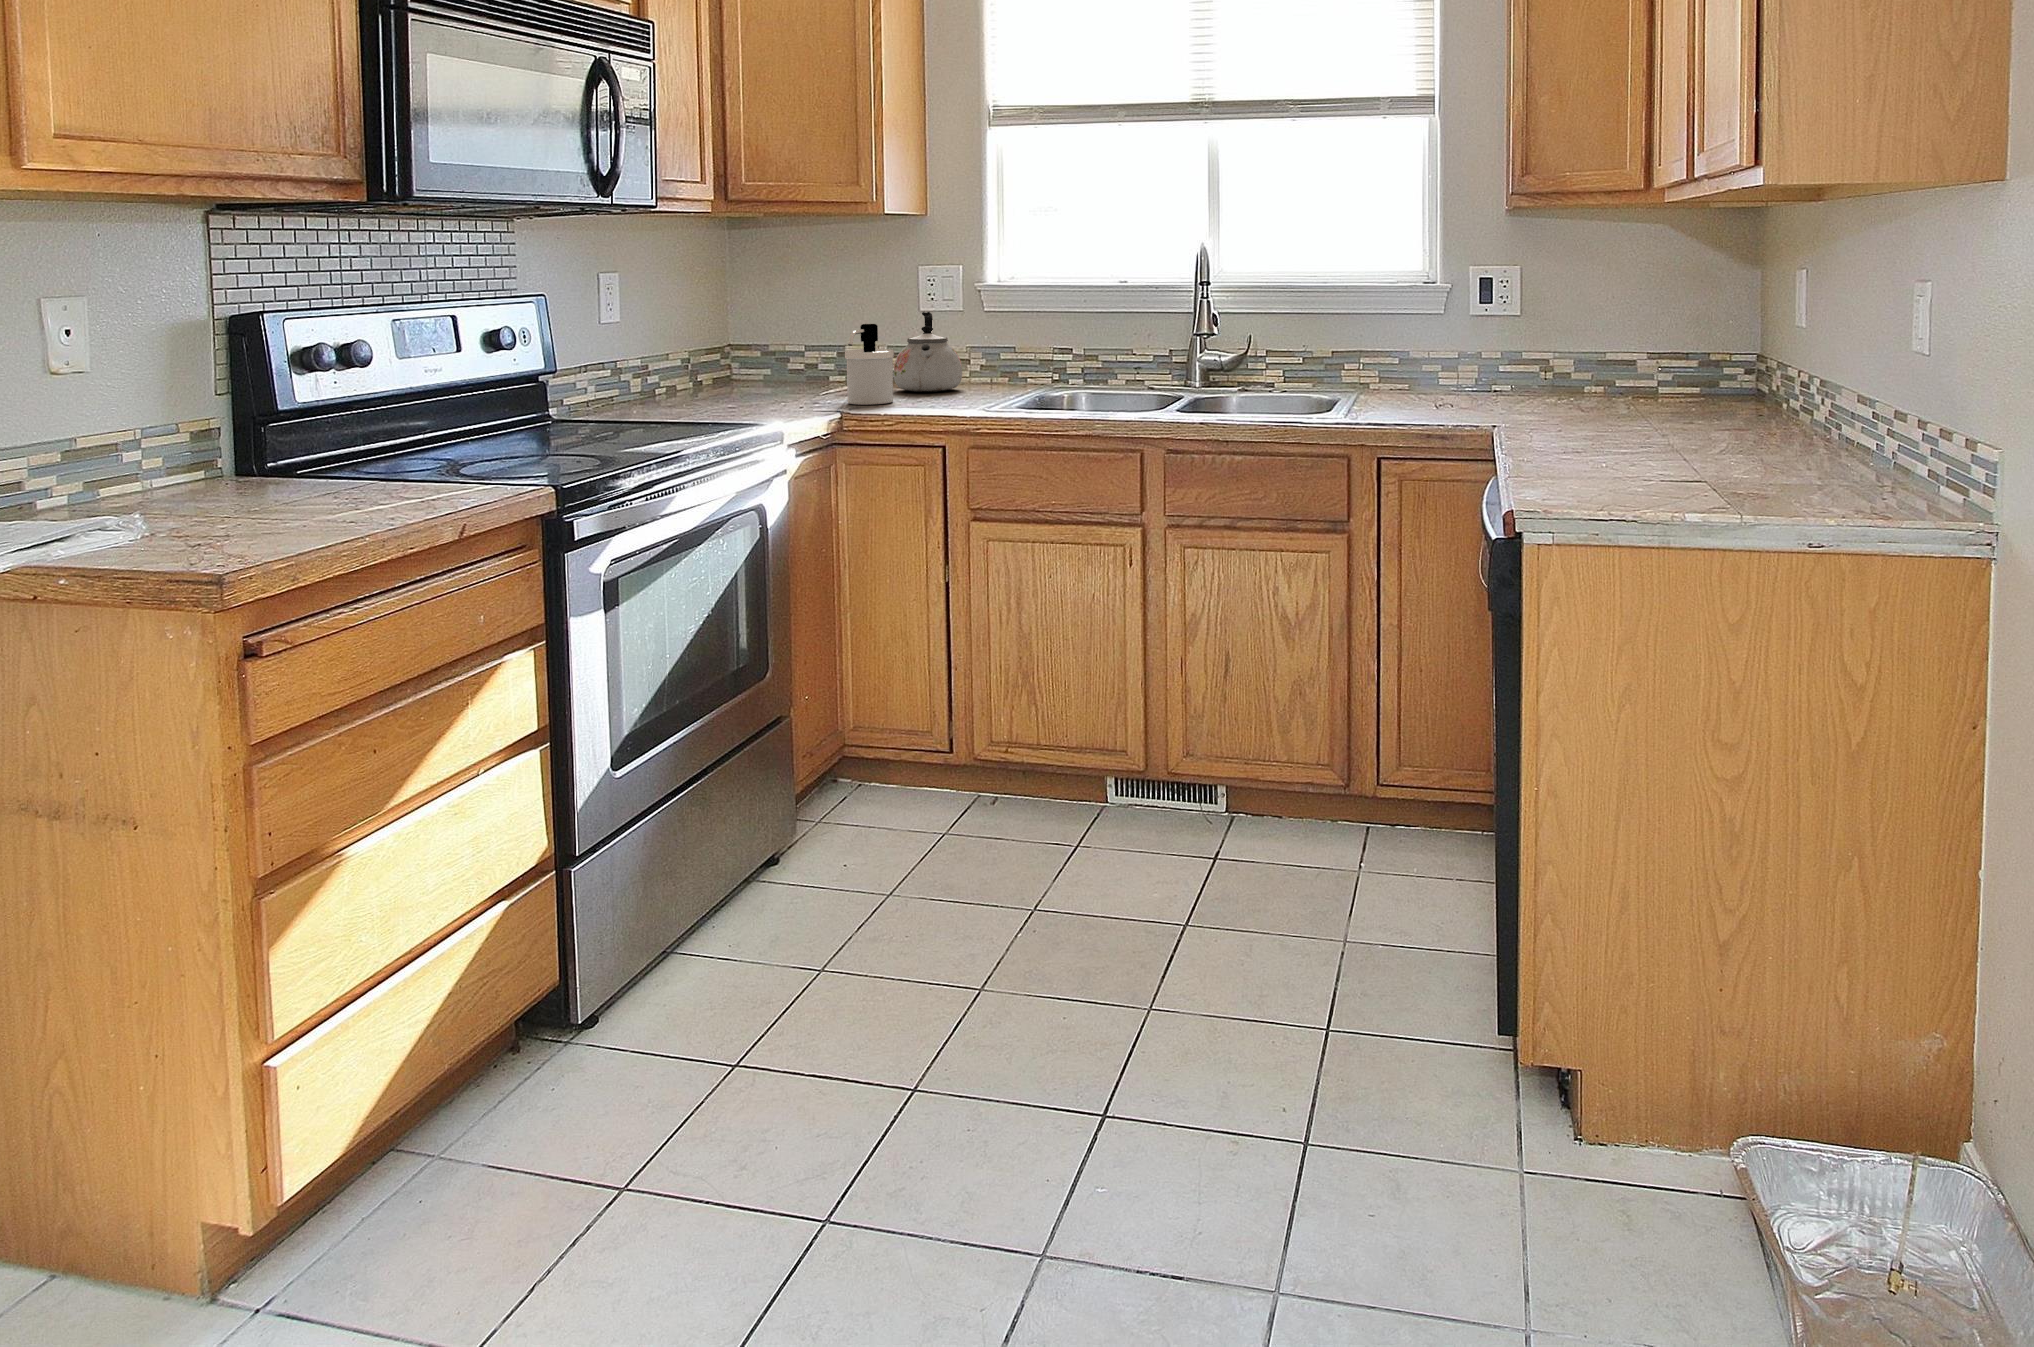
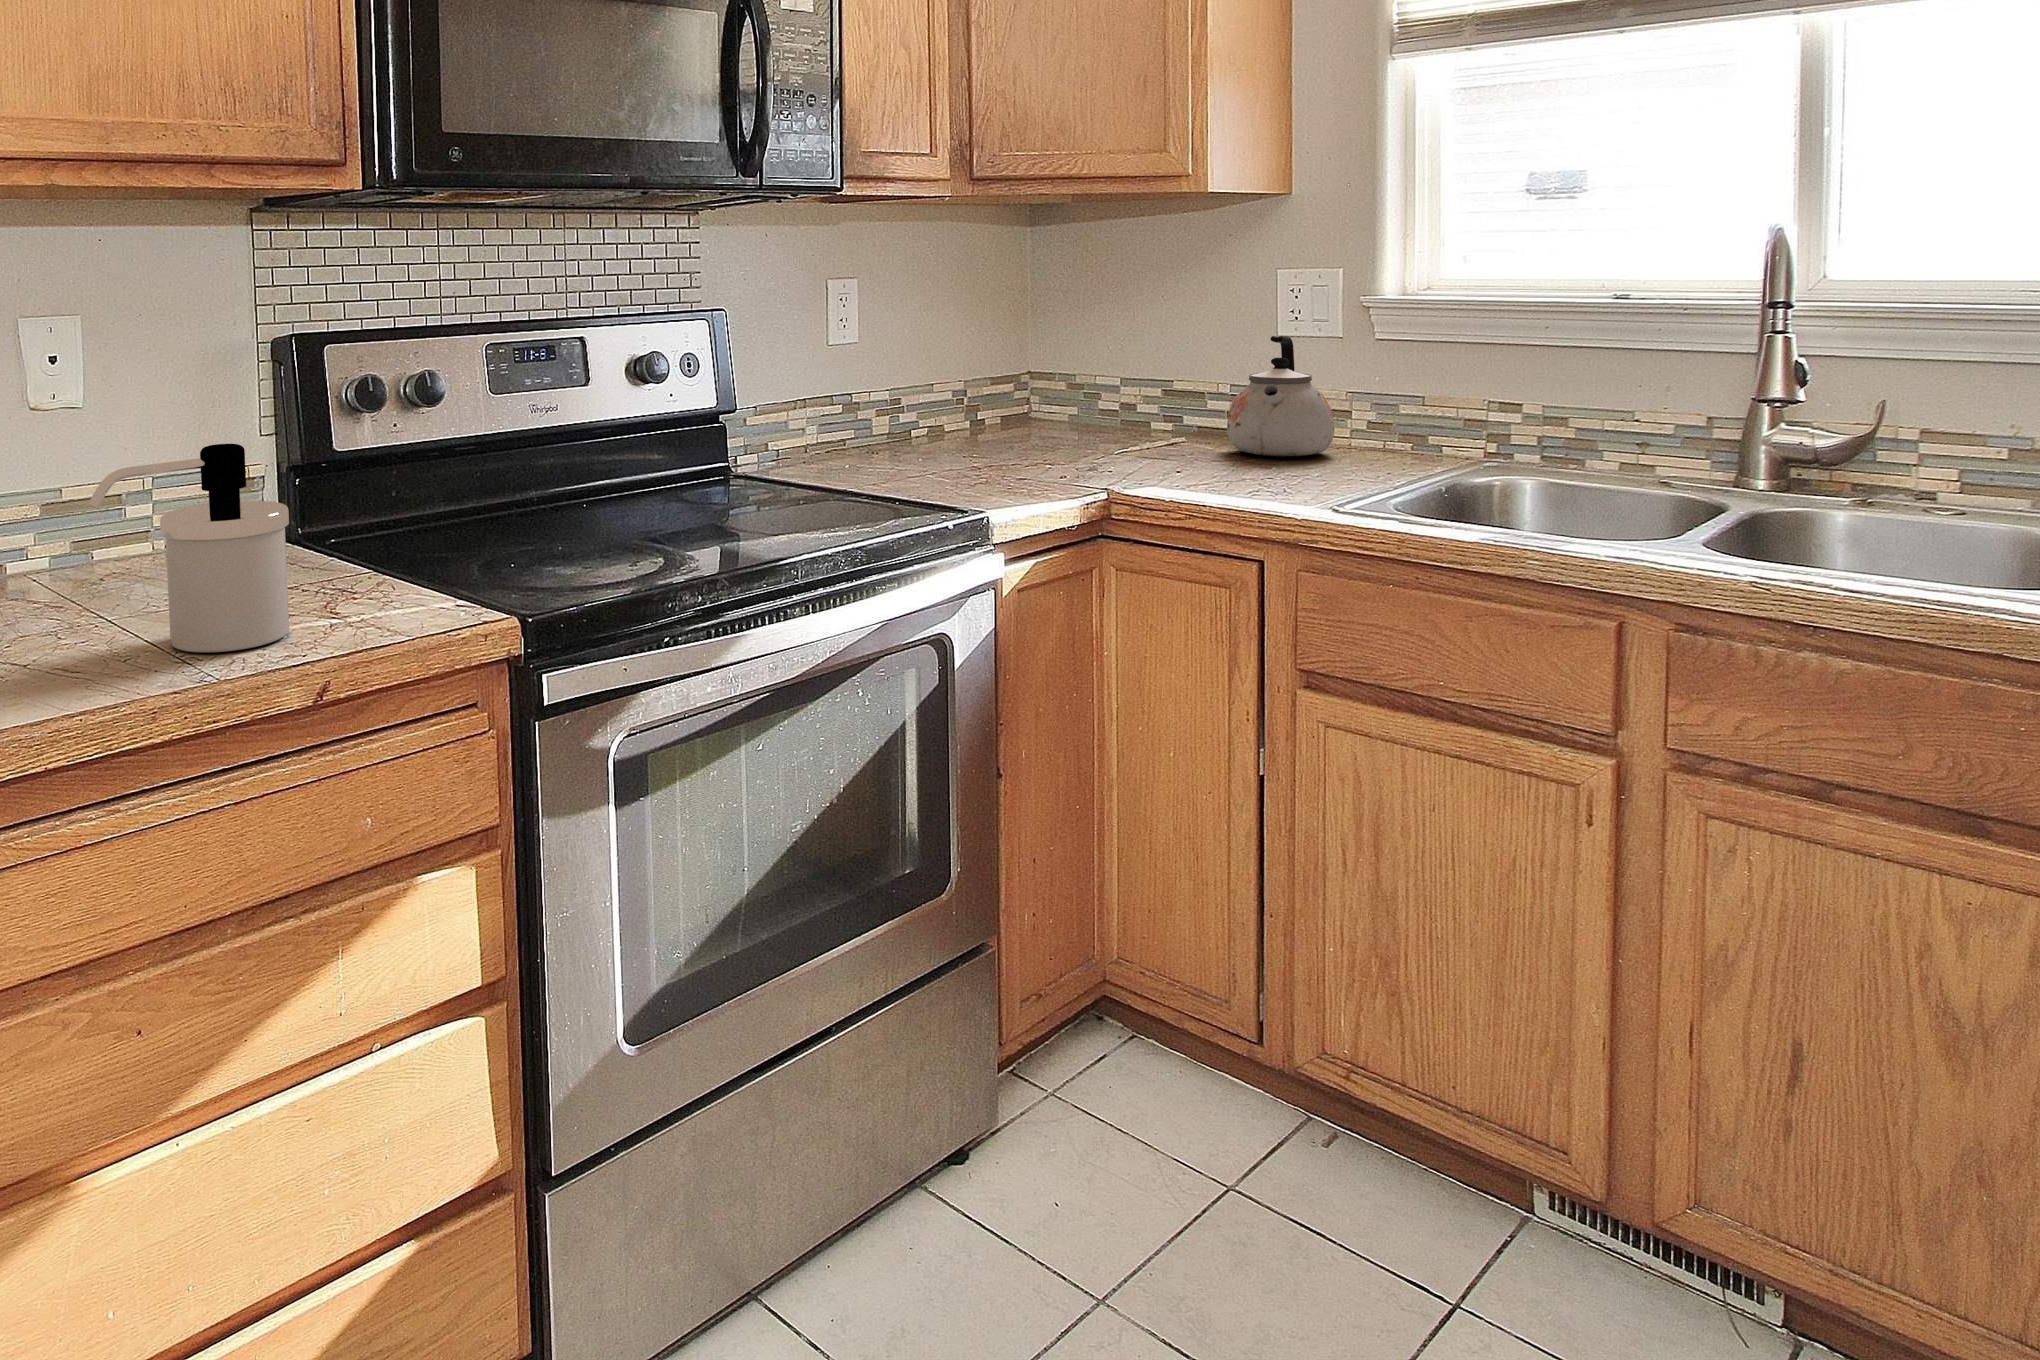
soap dispenser: present [845,324,894,405] -> present [88,444,289,653]

